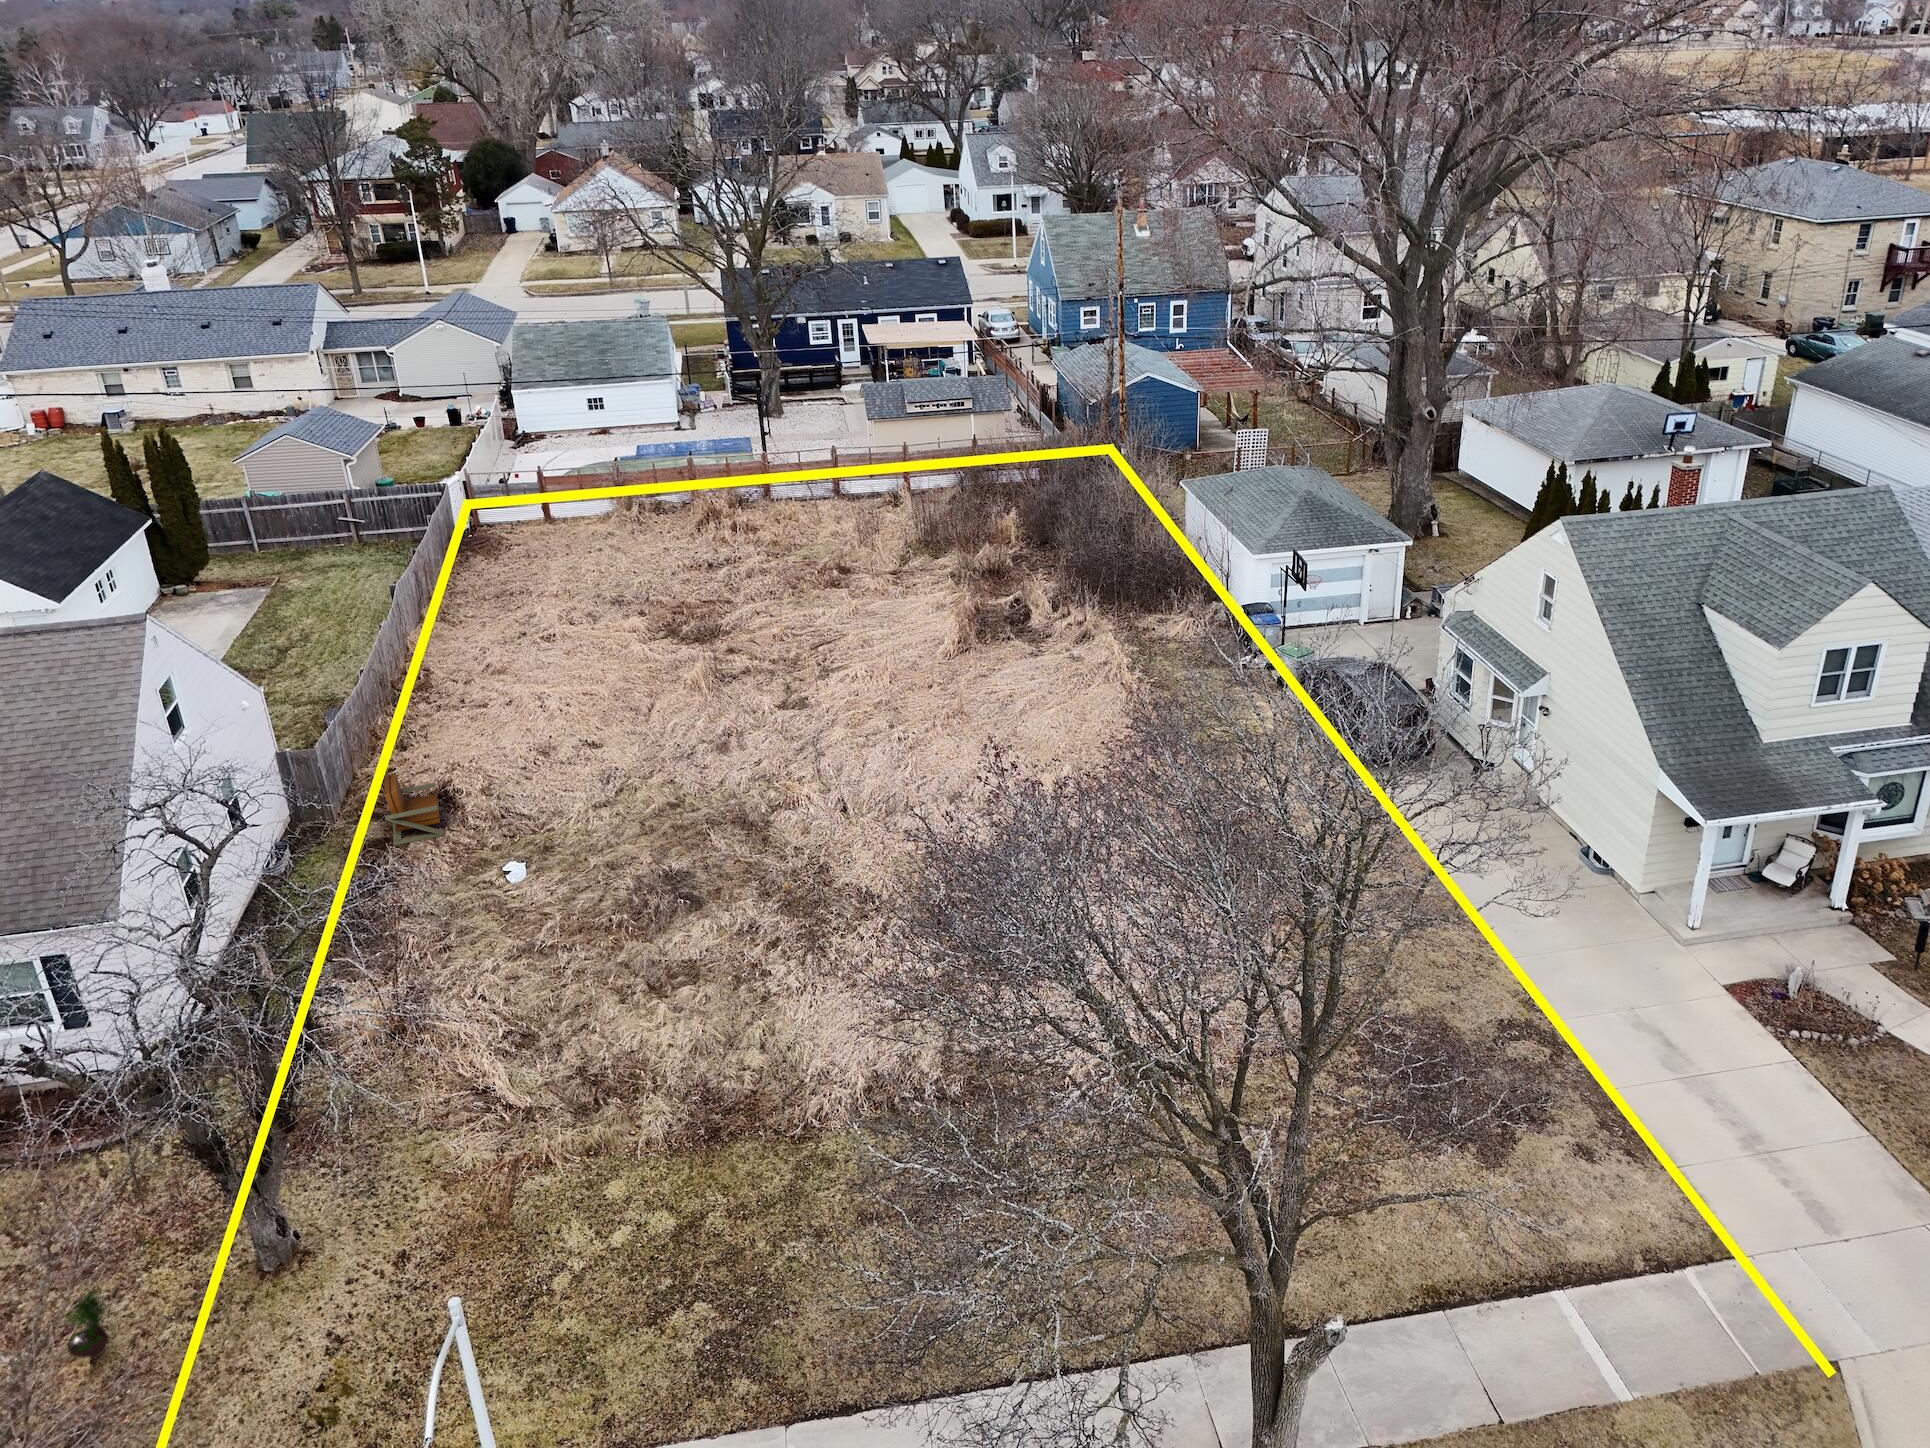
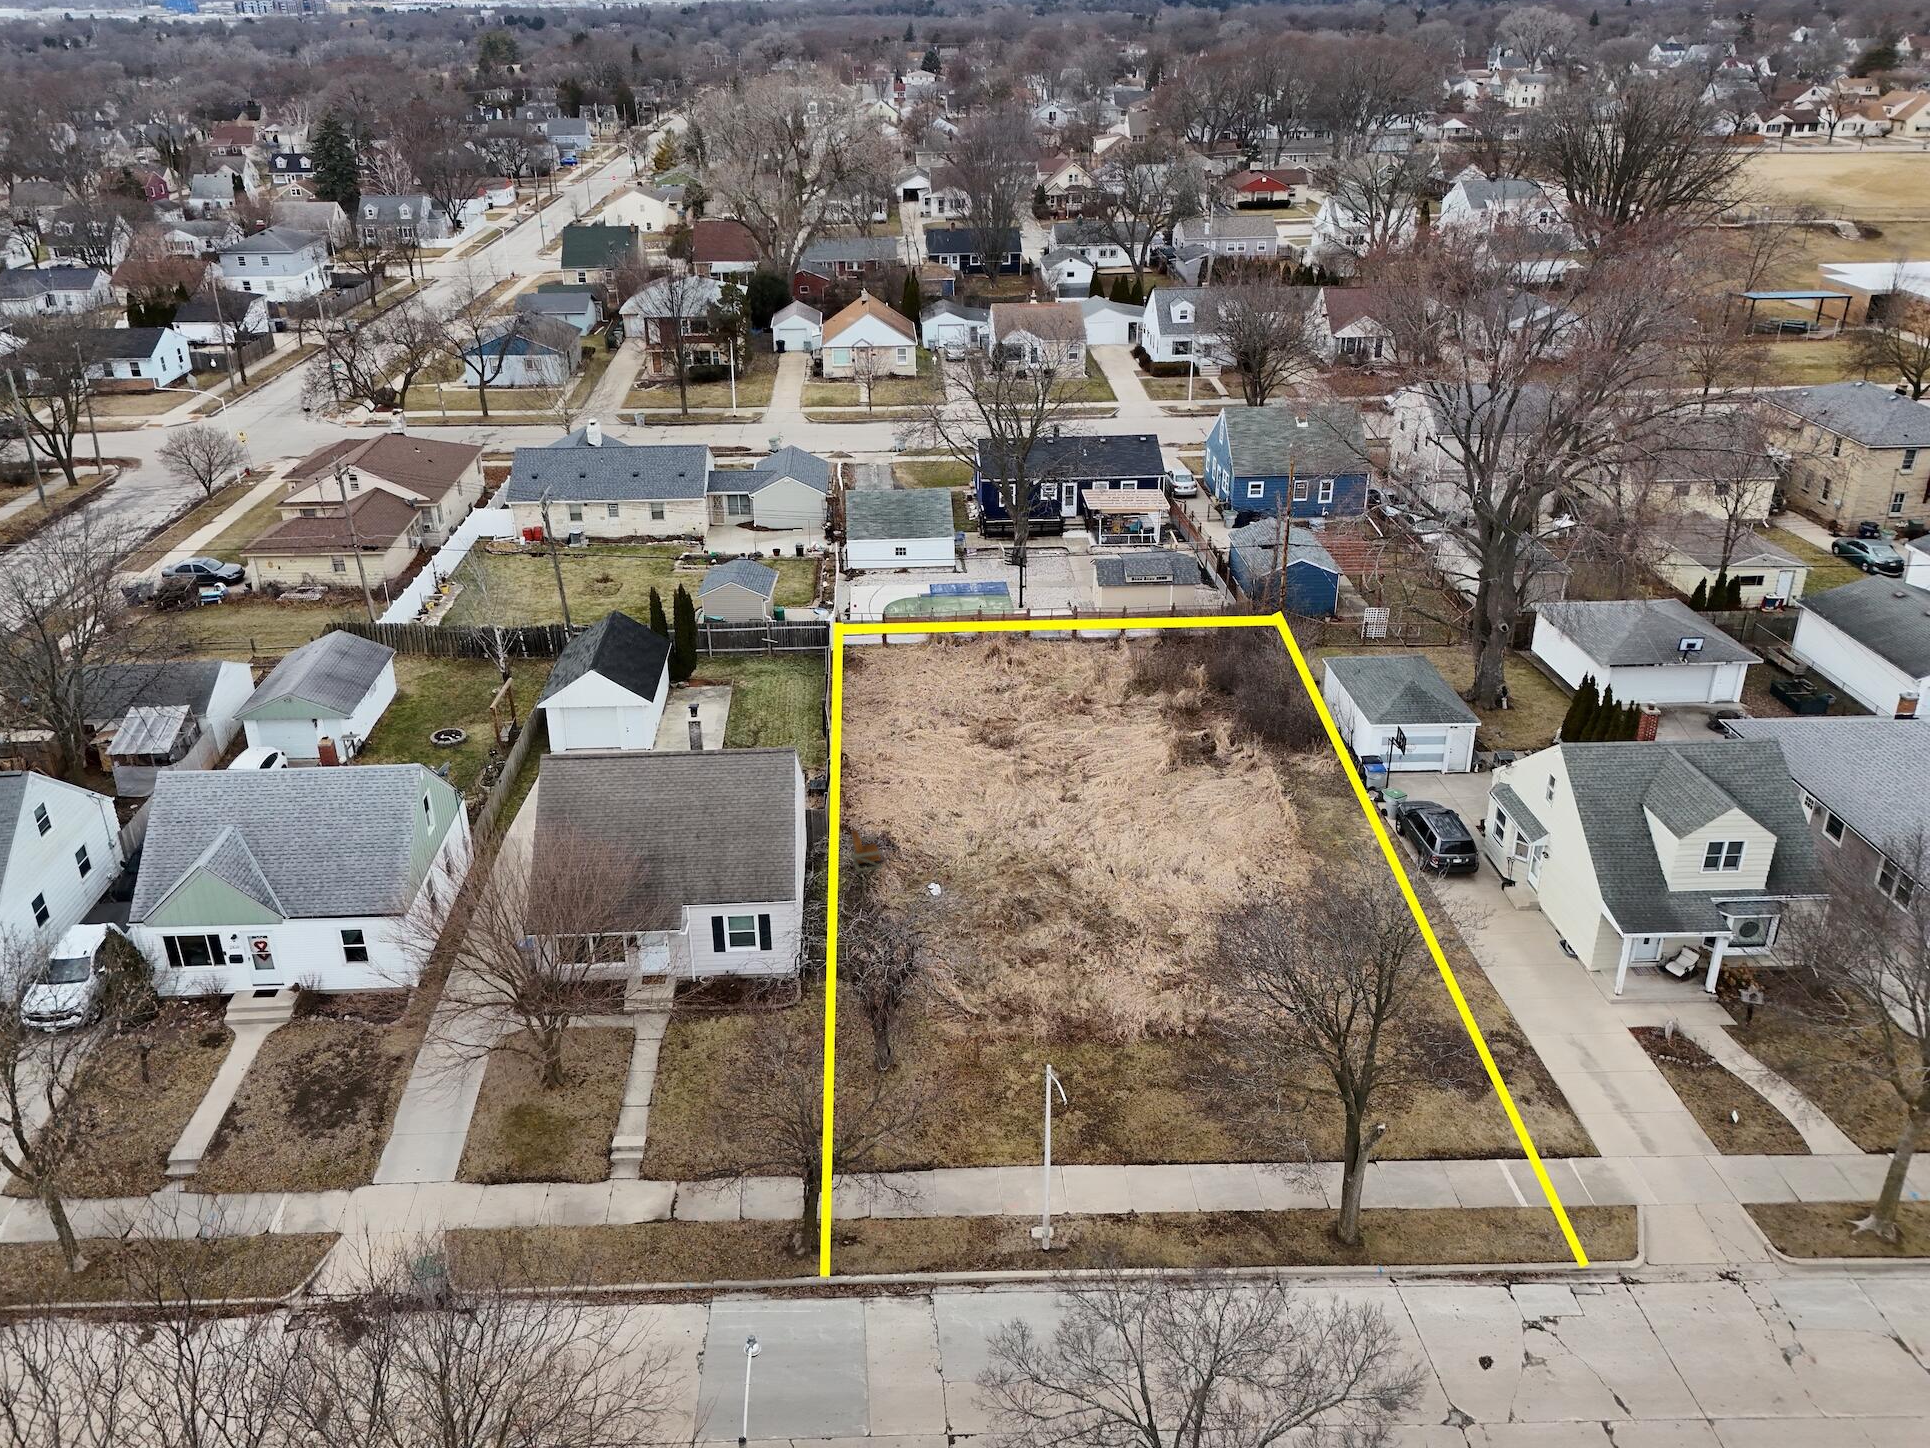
potted tree: present [64,1289,109,1362] -> none [793,1074,815,1109]

